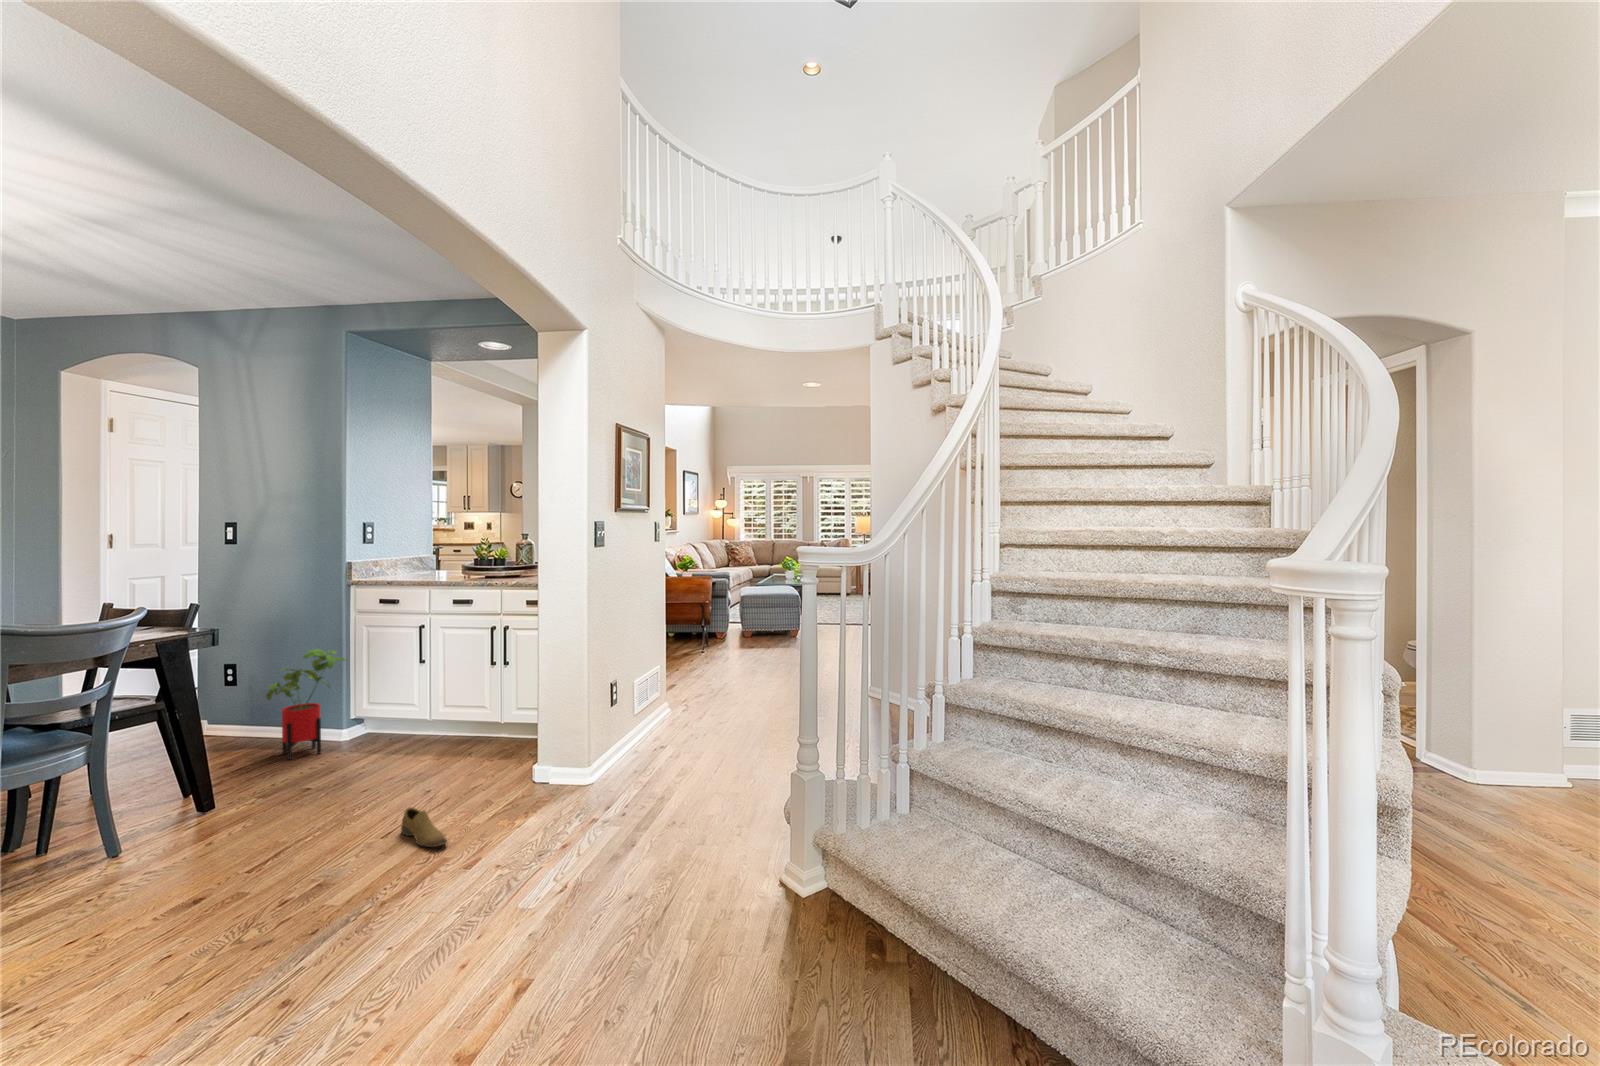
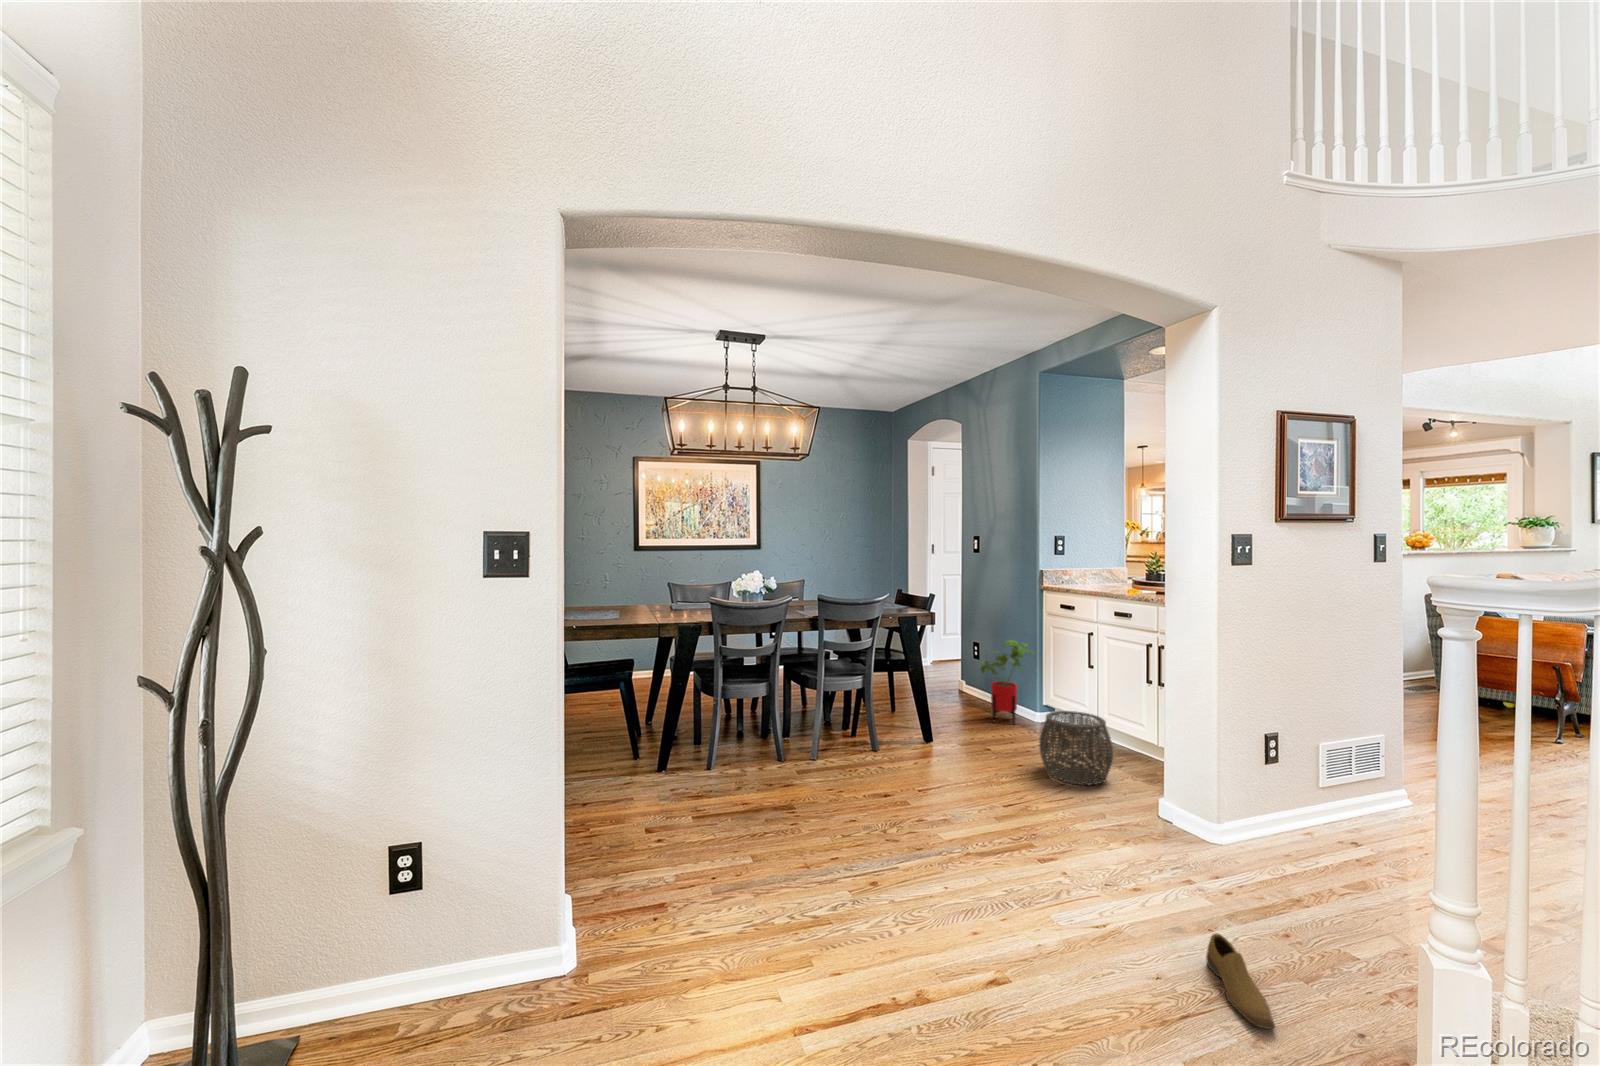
woven basket: none [392,708,478,790] -> present [1039,711,1113,785]
shoe: present [401,807,447,847] -> present [1206,934,1275,1029]

